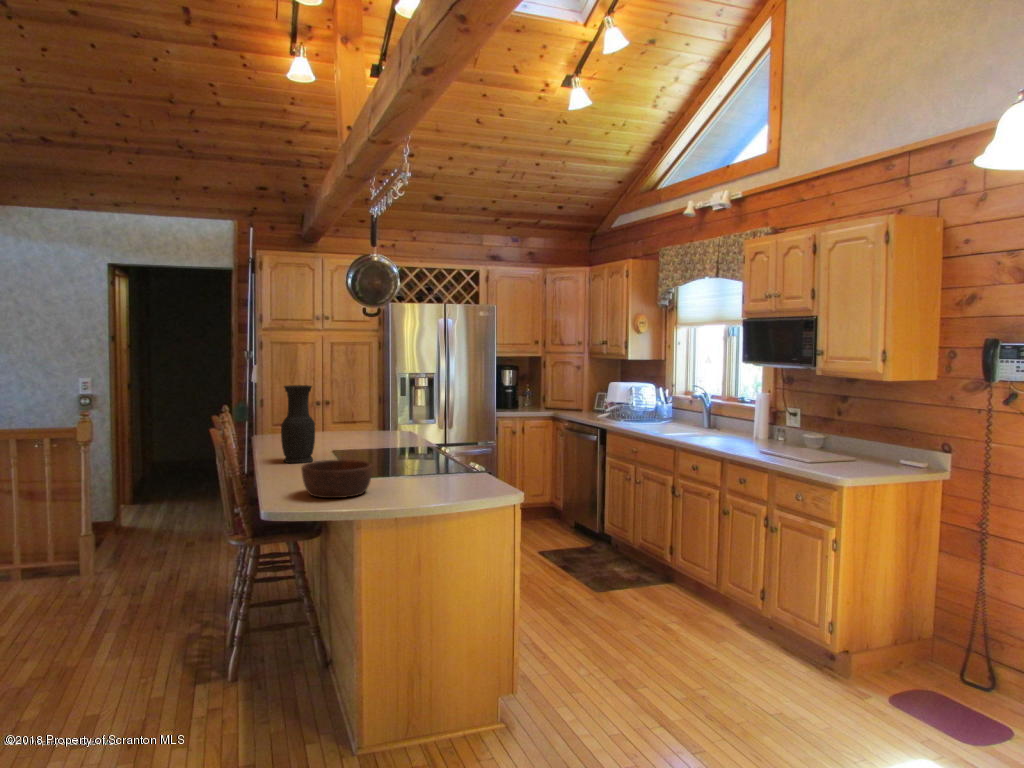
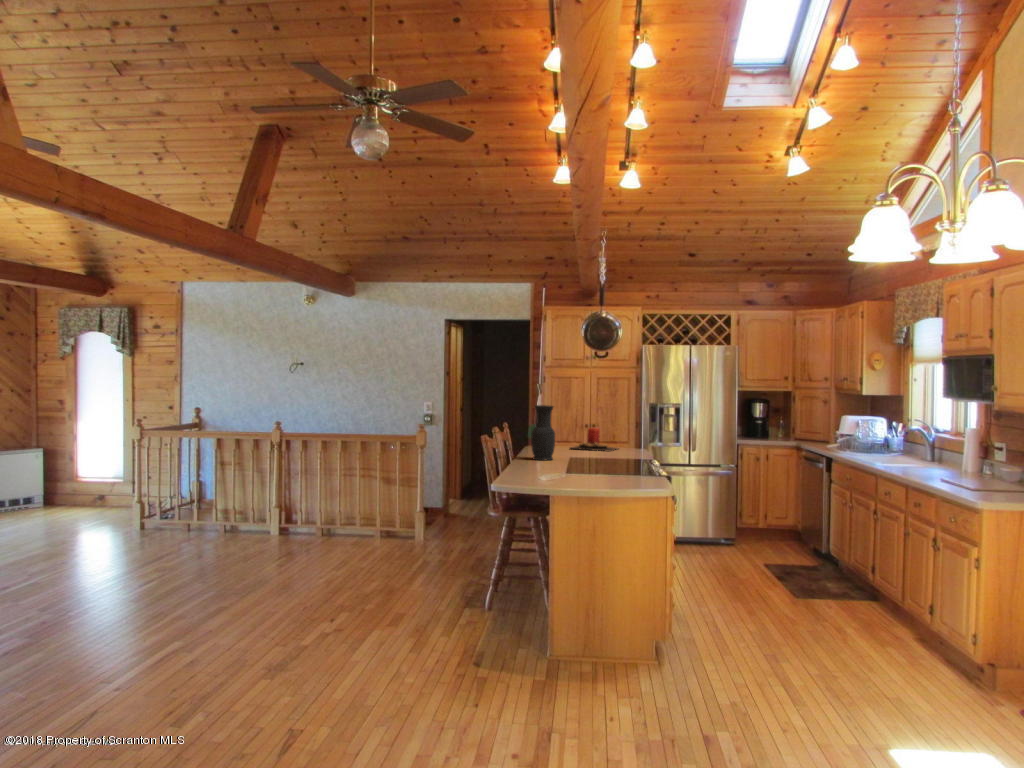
candle: none [316,409,379,439] -> present [570,428,617,451]
wooden bowl: present [301,459,373,498] -> none [525,454,572,477]

